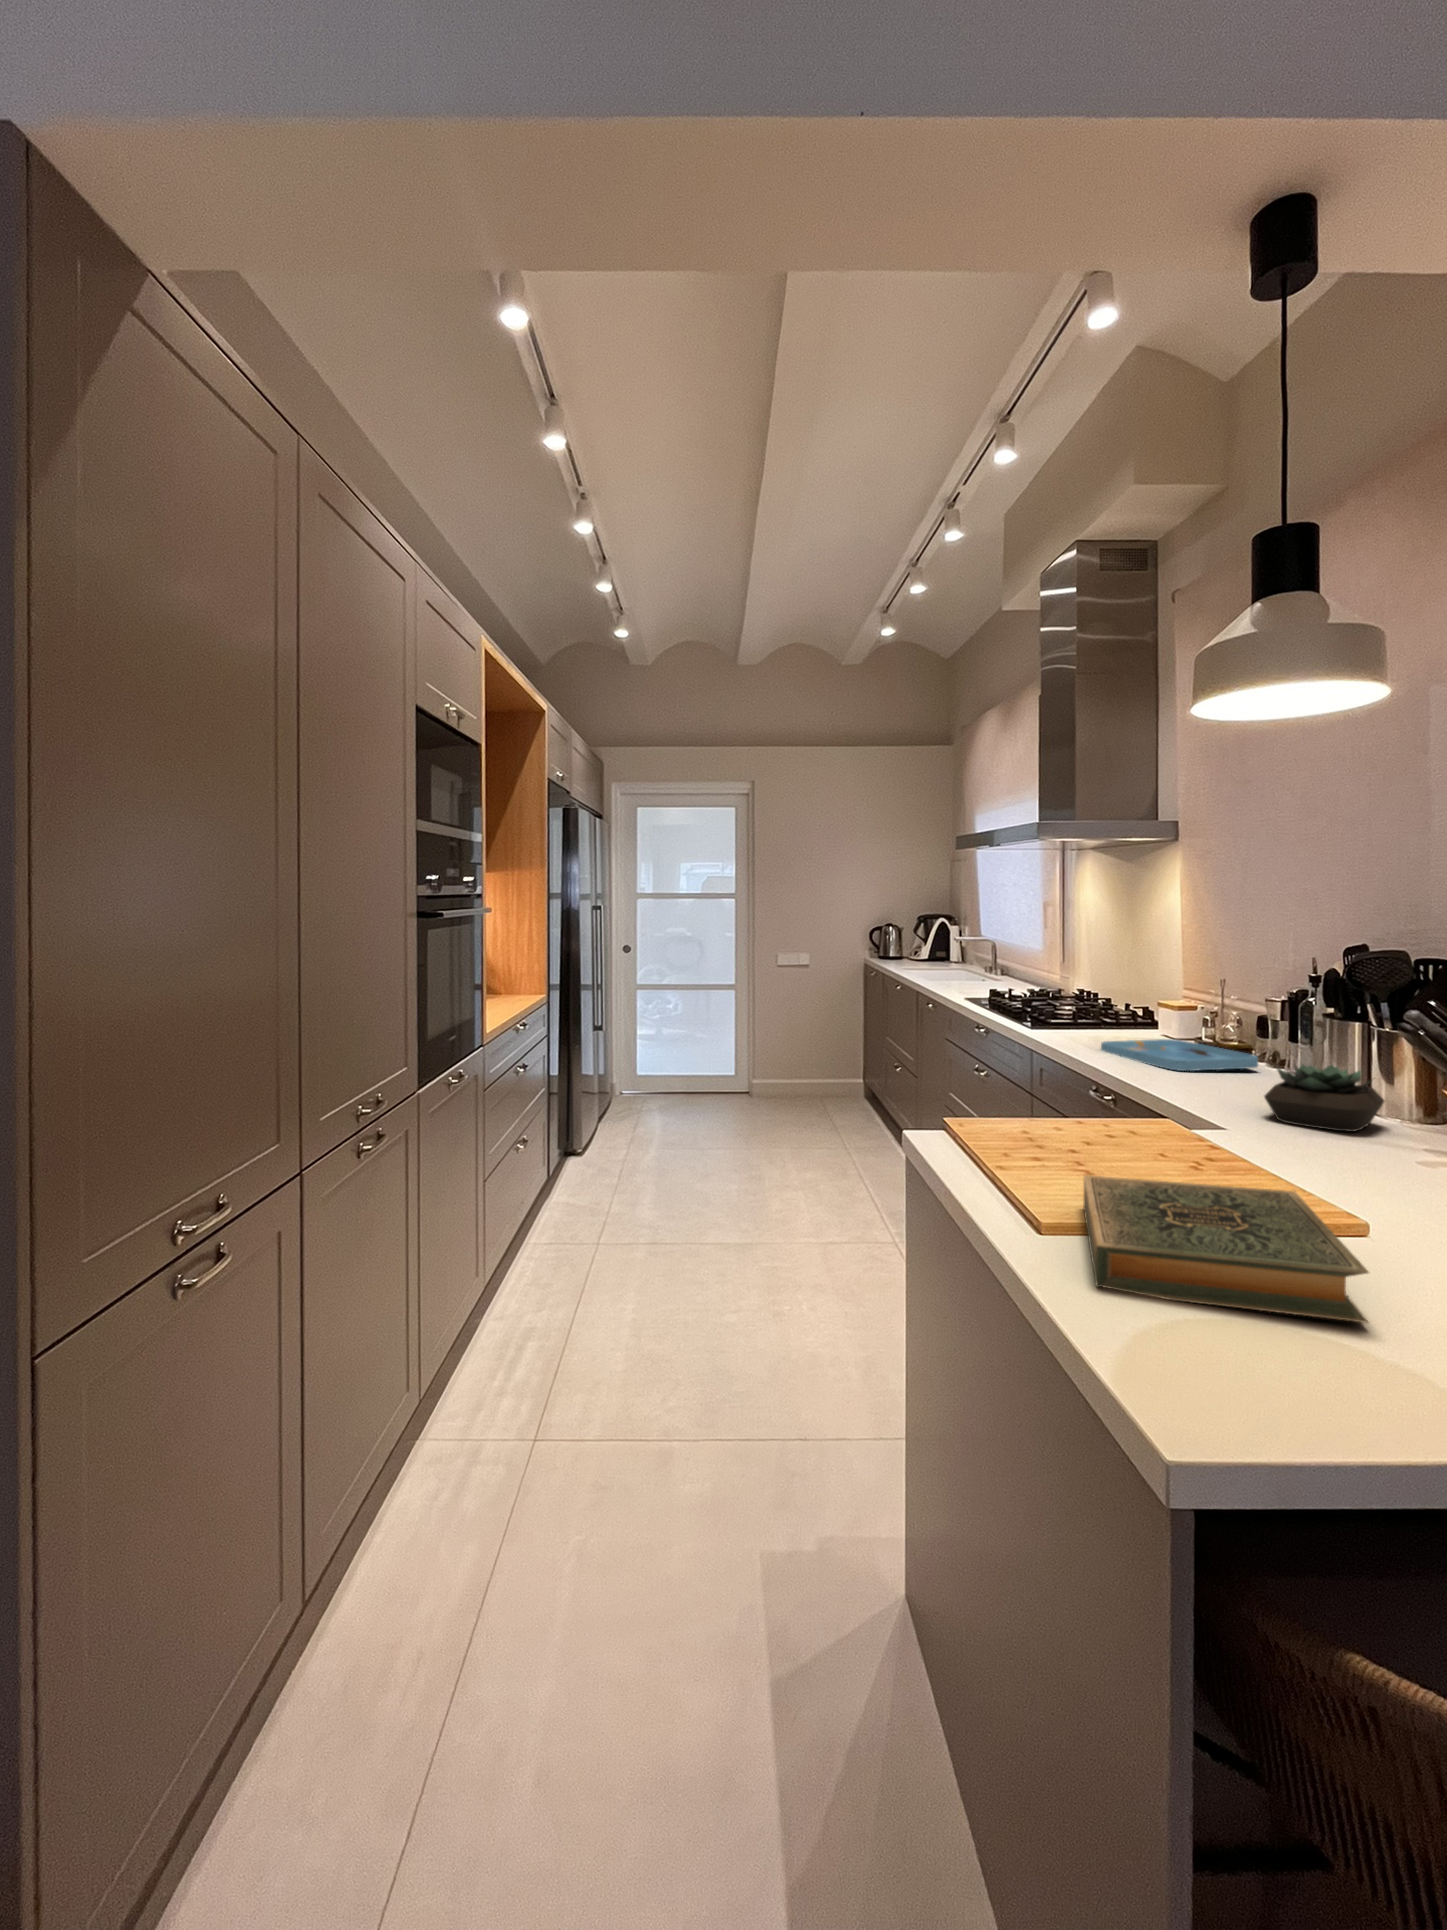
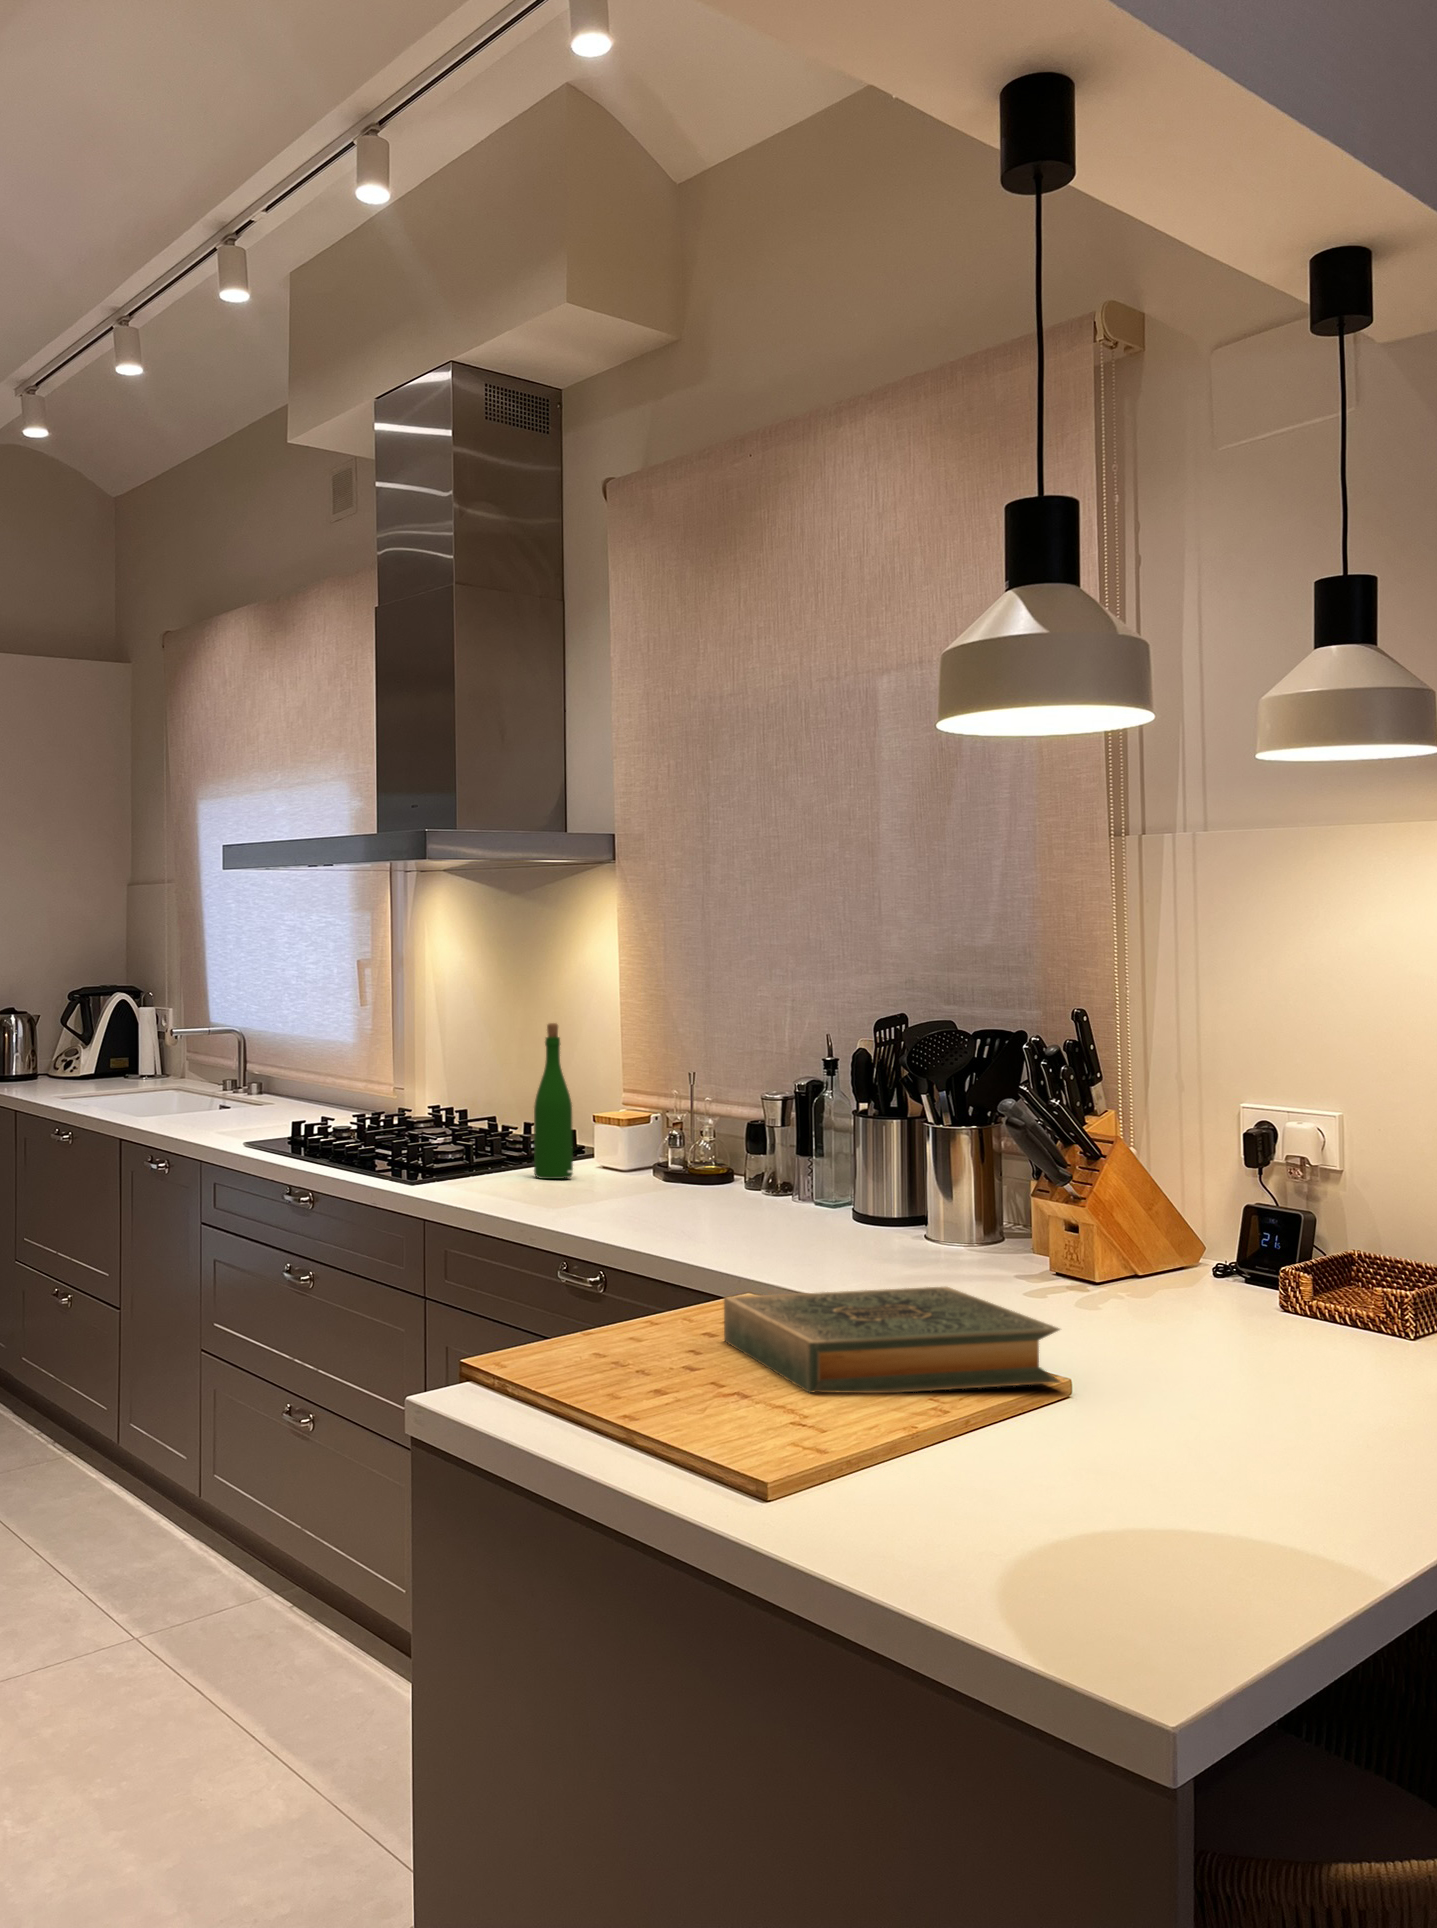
wine bottle: none [1109,943,1134,1039] -> present [534,1023,573,1179]
tray: present [1101,1039,1258,1071] -> none [544,1172,768,1211]
succulent plant: present [1264,1065,1384,1132] -> none [820,1172,952,1256]

